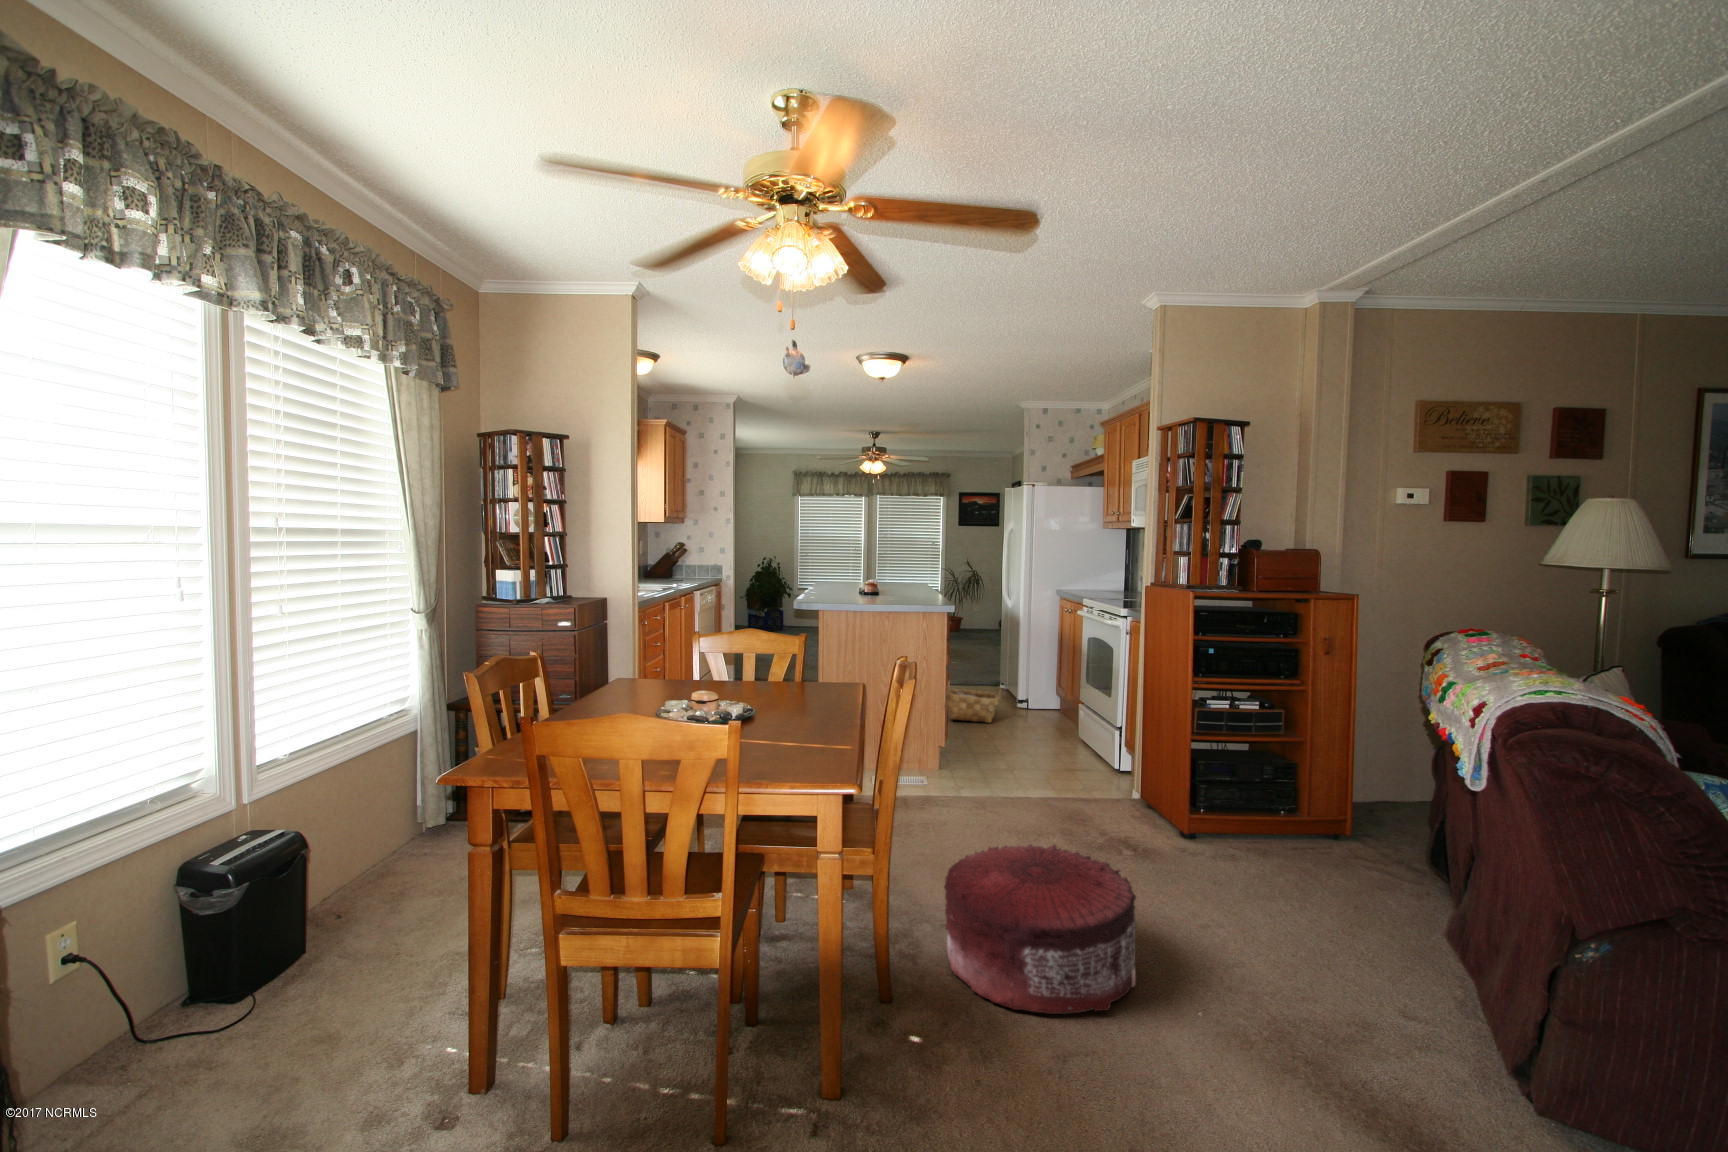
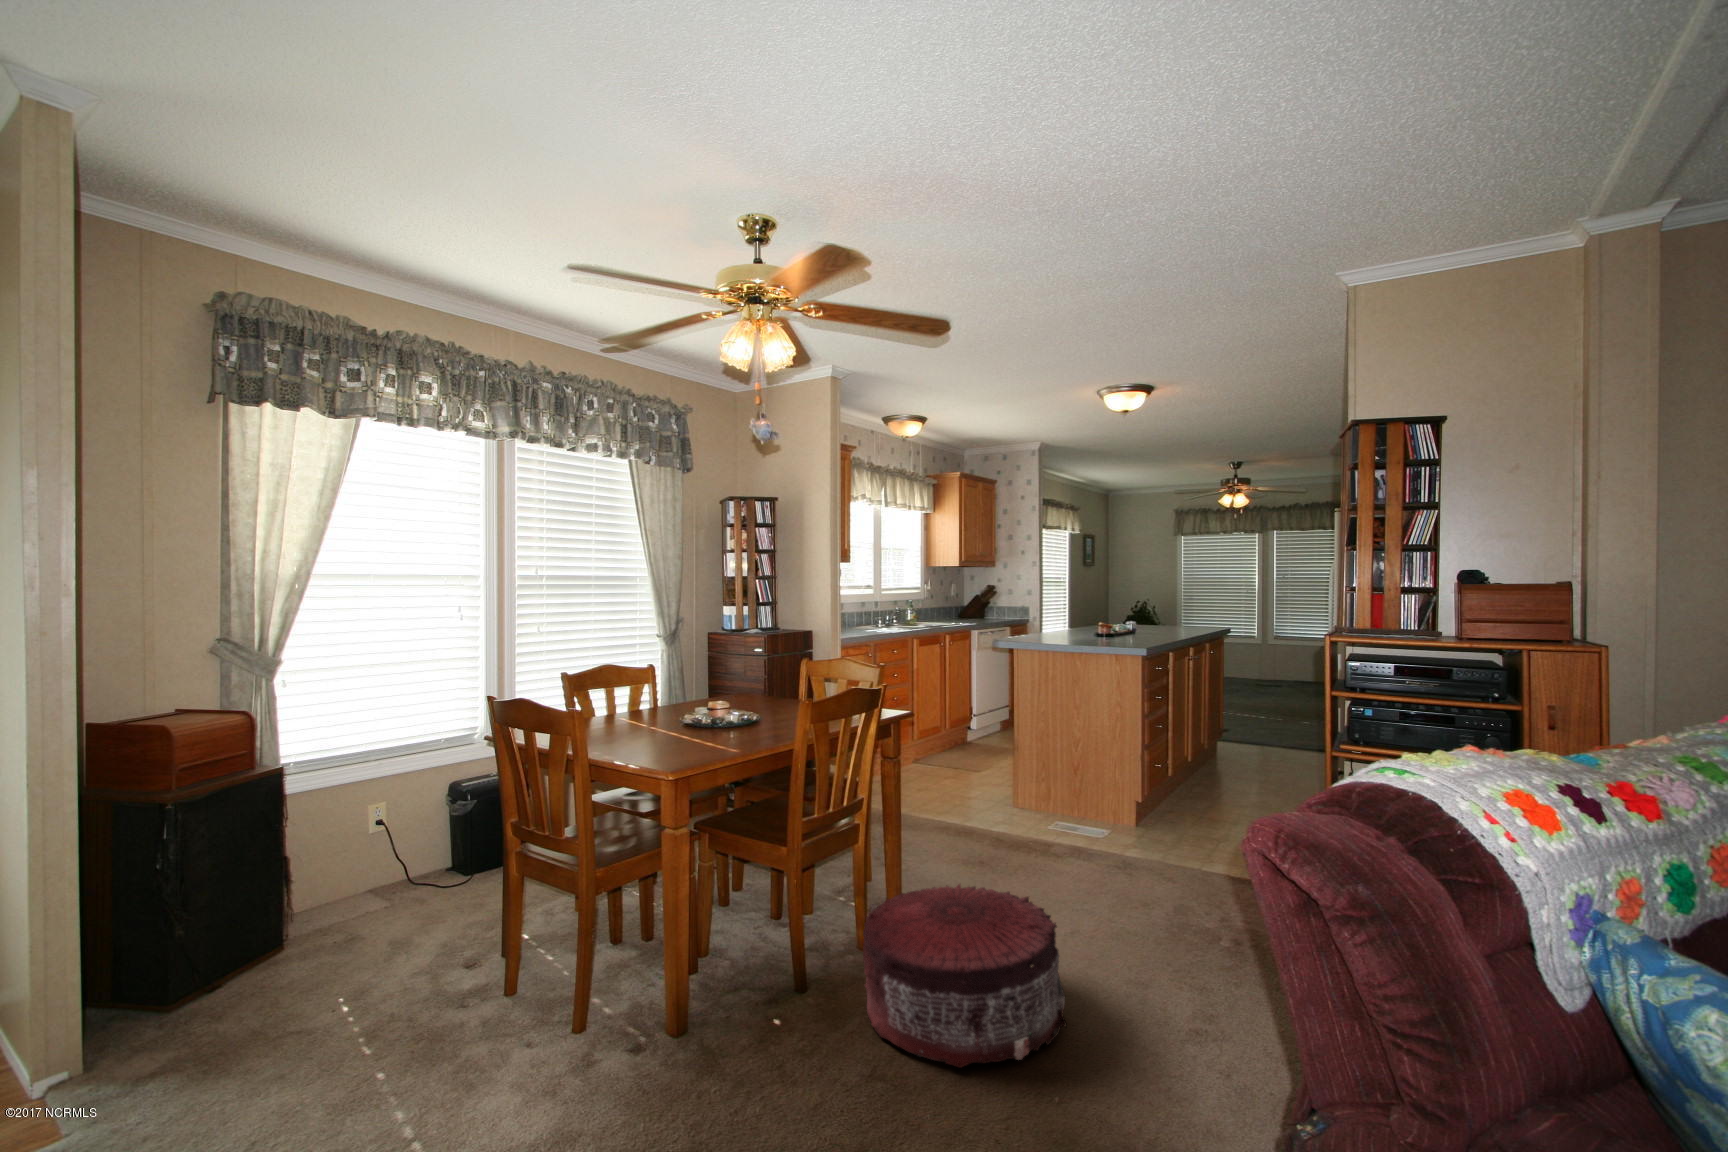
woven basket: present [947,681,1001,723] -> none [1207,735,1279,789]

